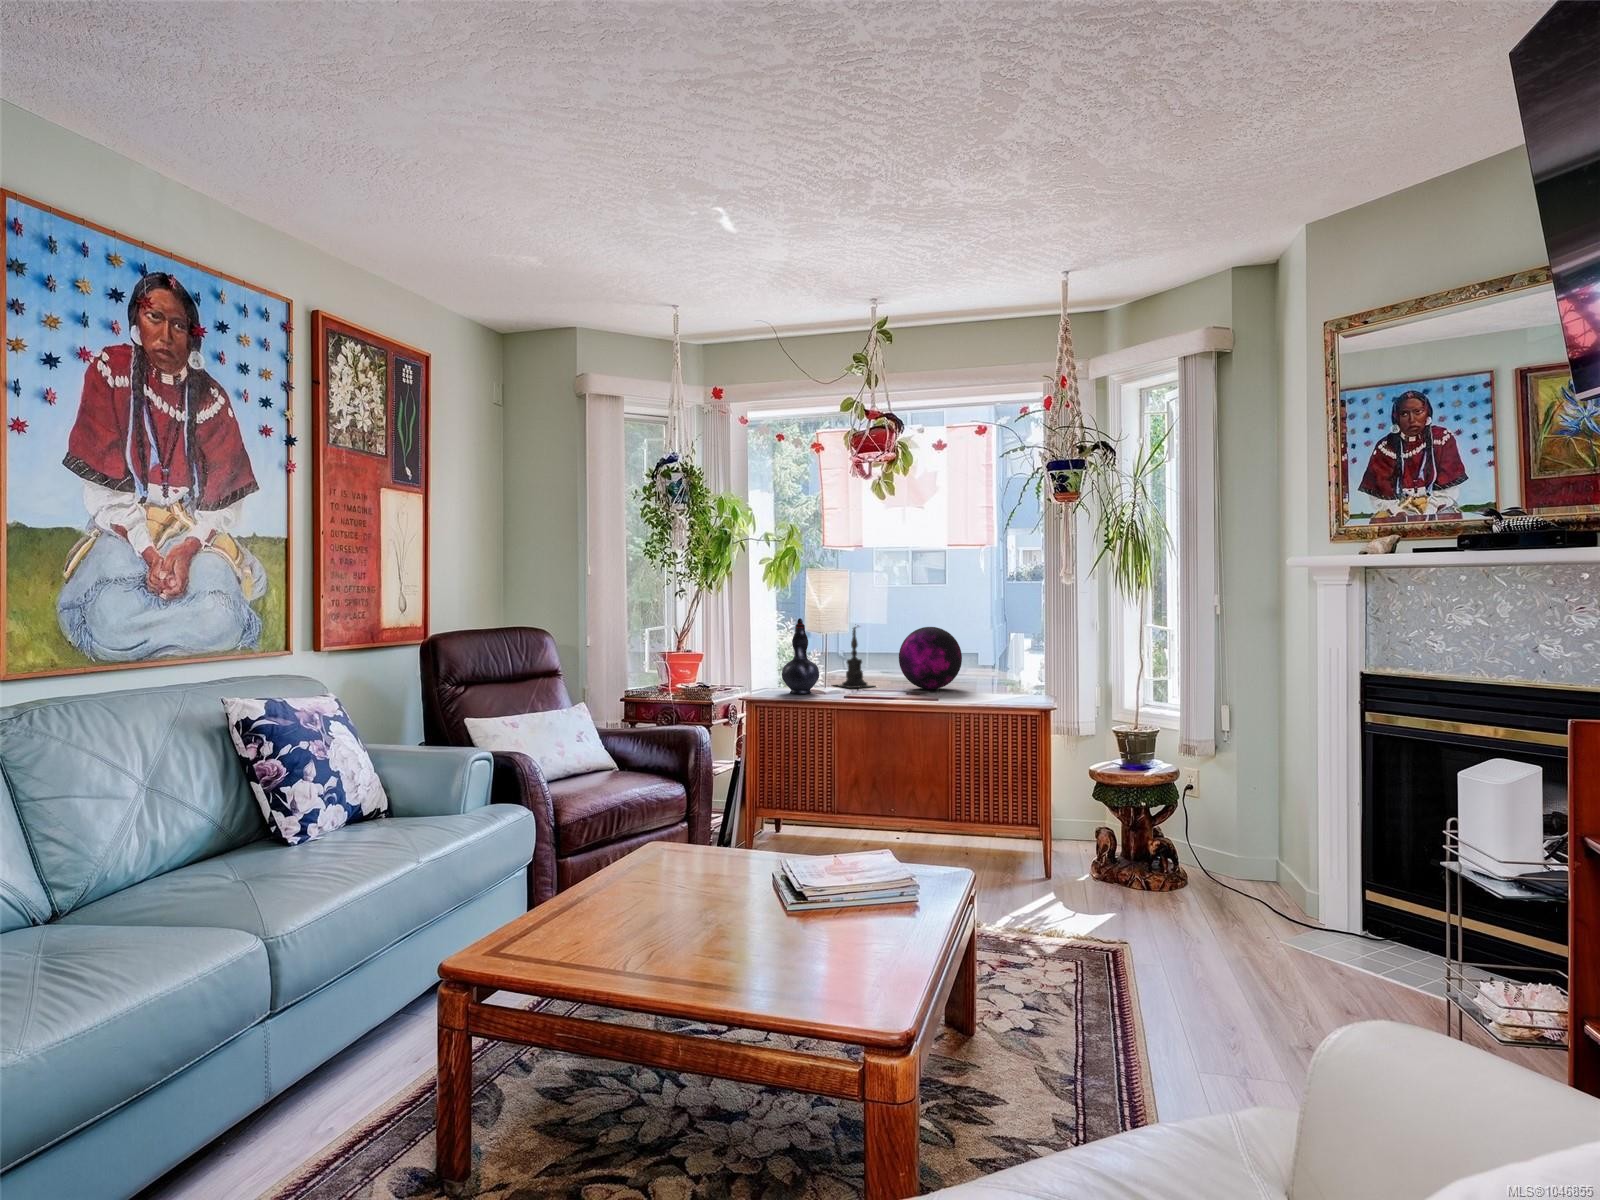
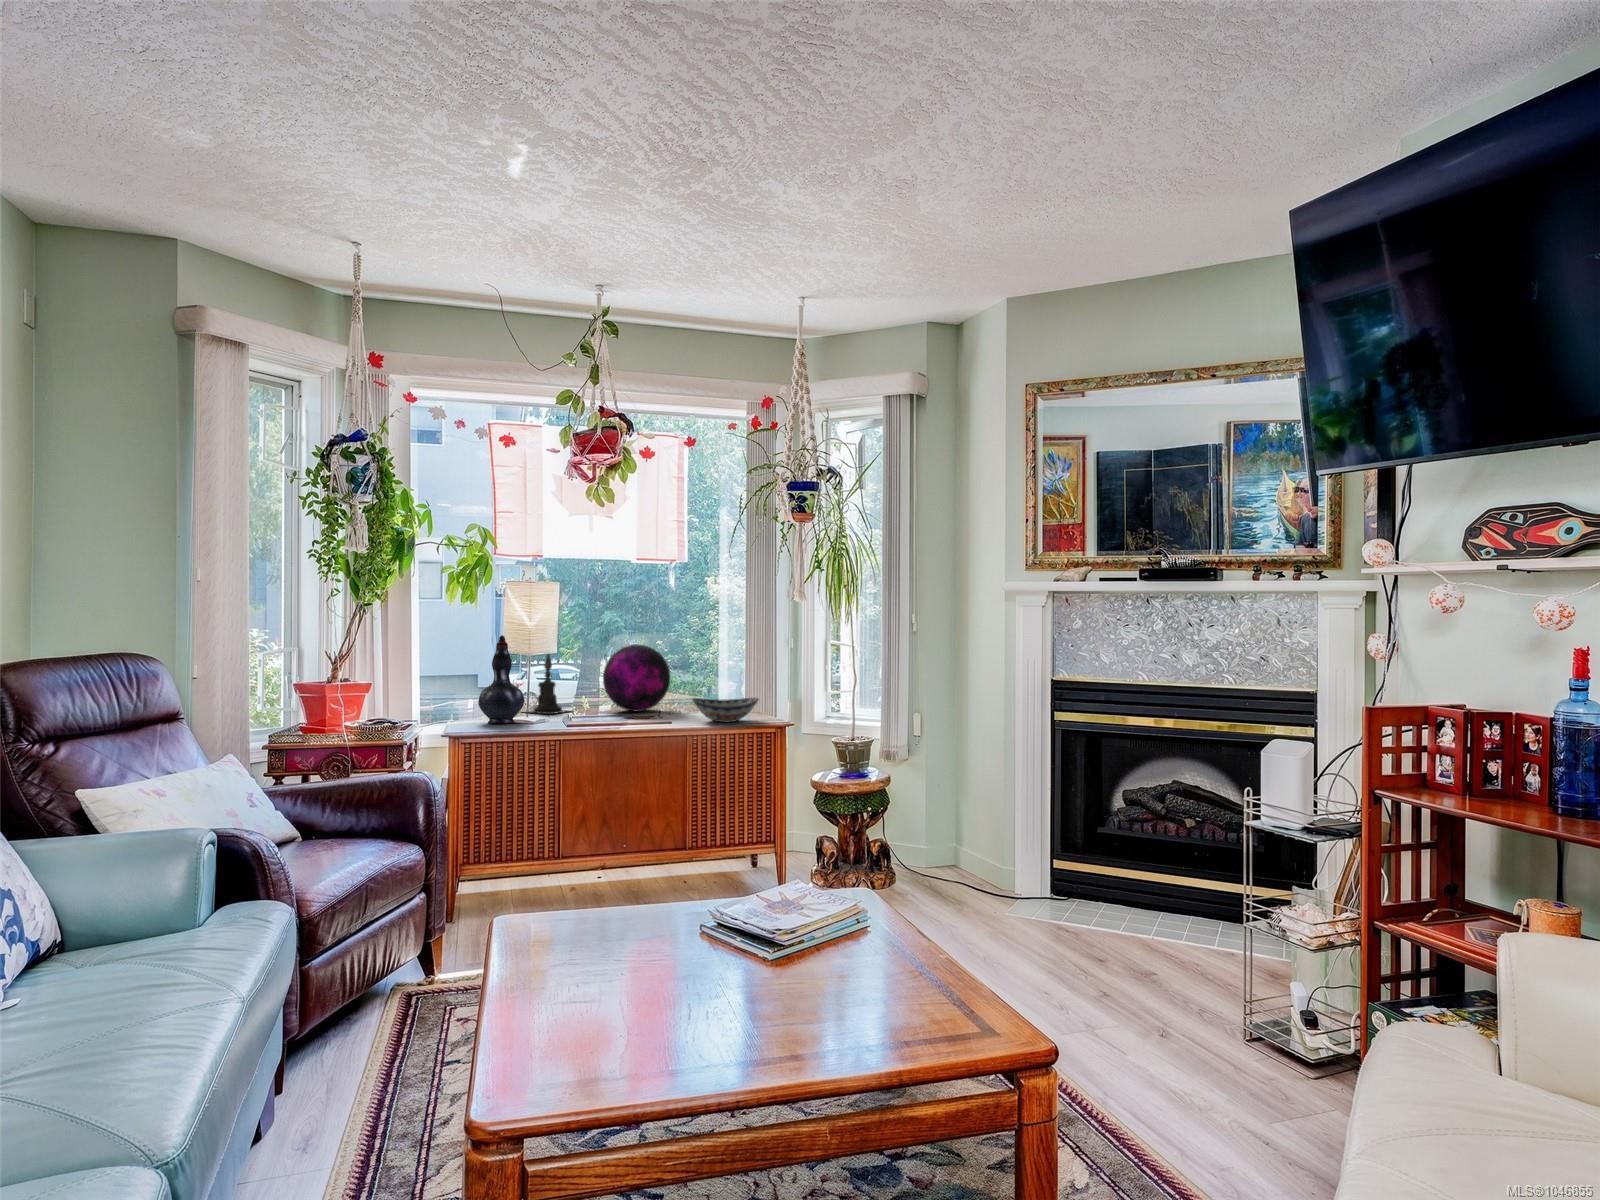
decorative bowl: none [960,679,1026,703] -> present [692,698,759,722]

